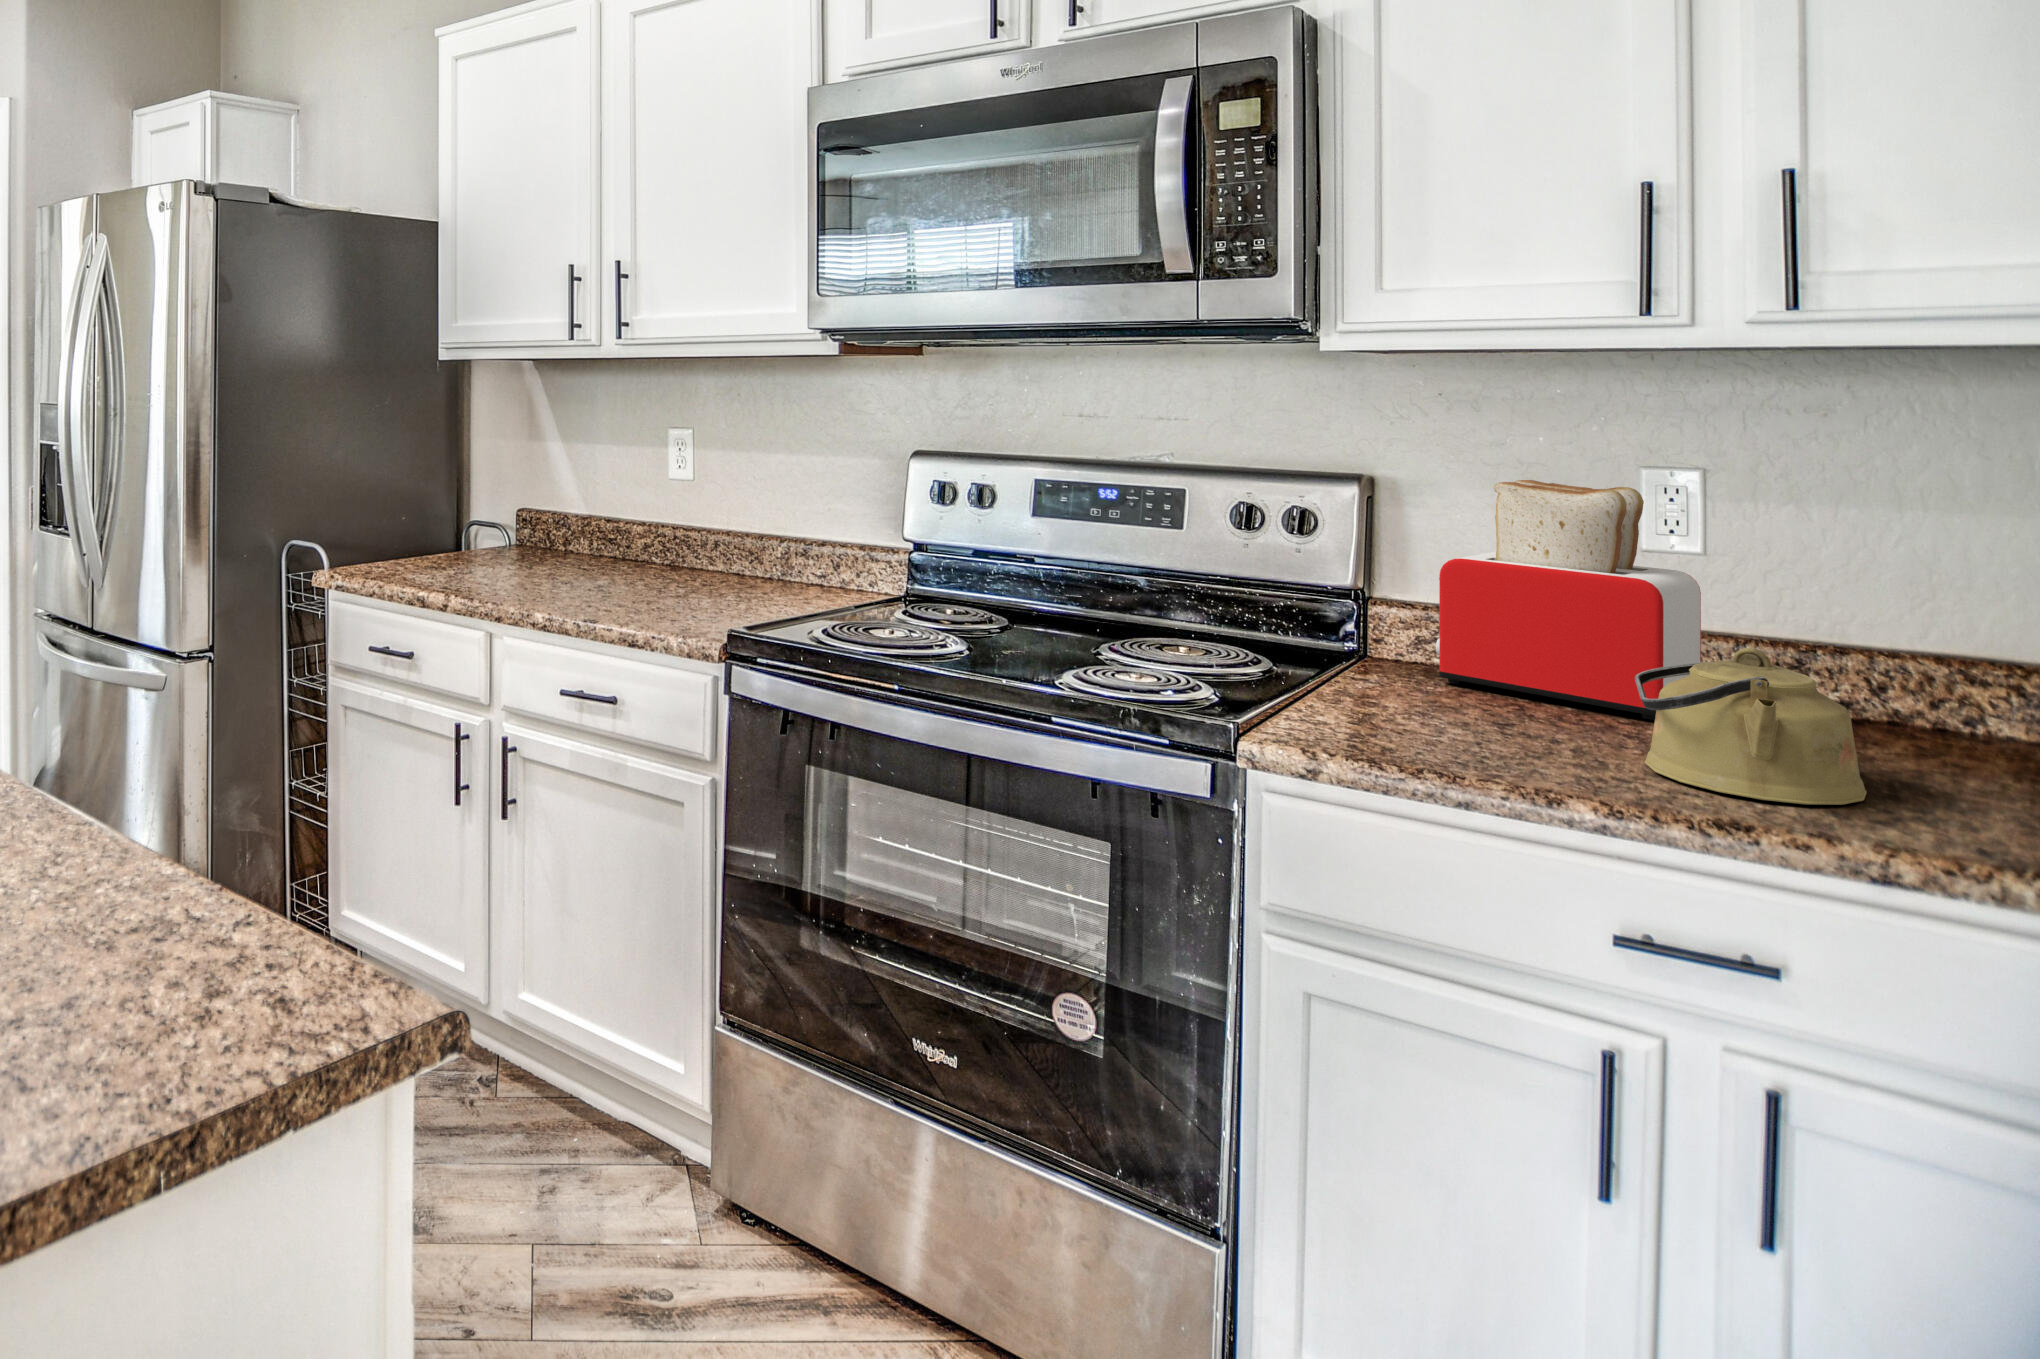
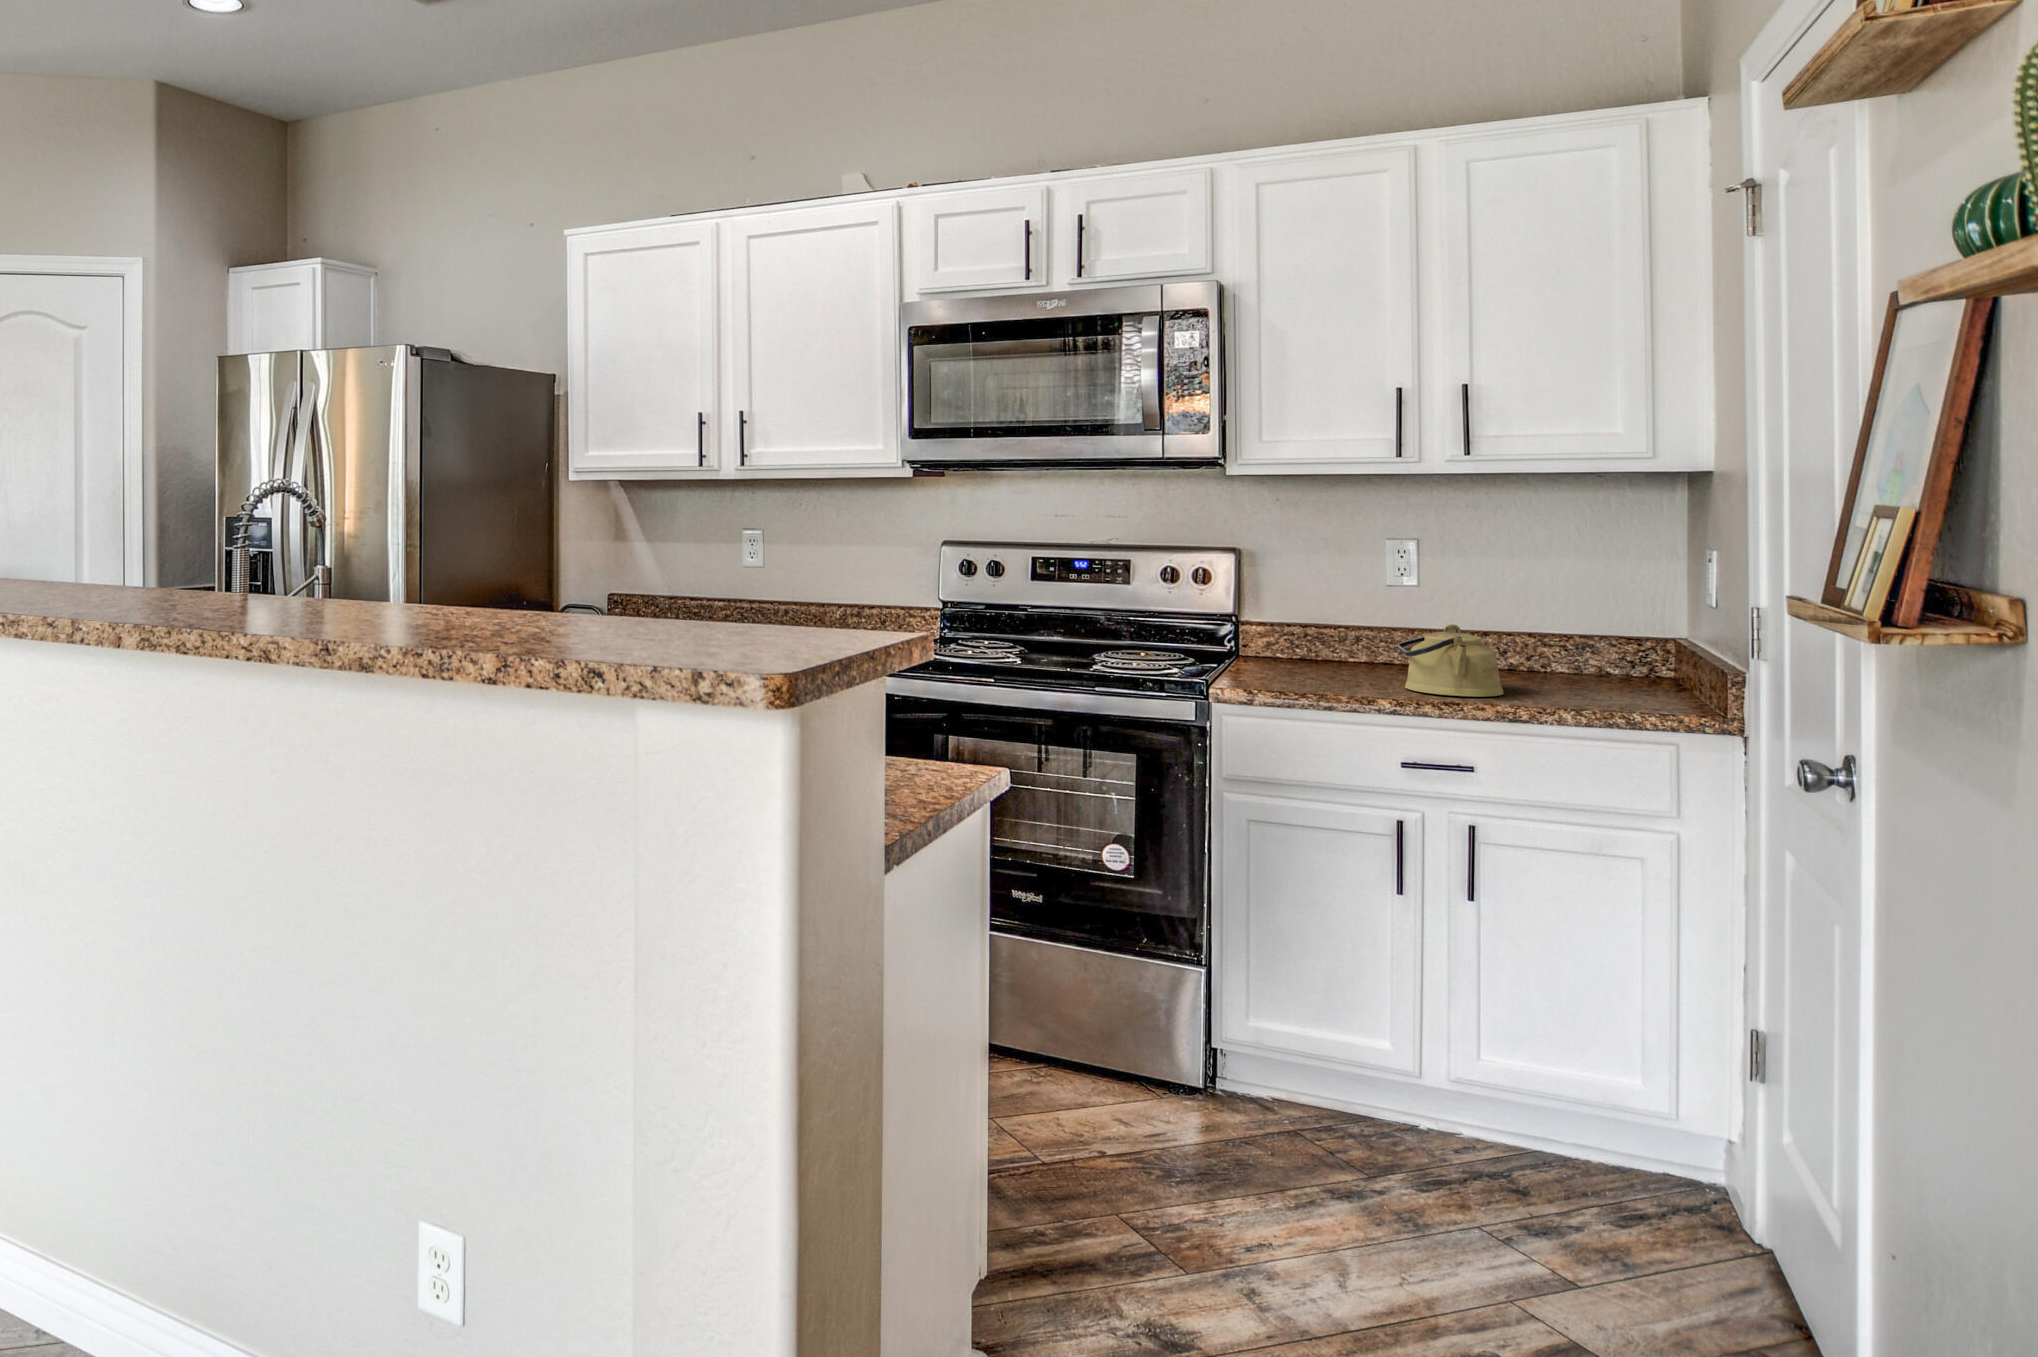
toaster: present [1436,480,1701,720] -> none [1283,546,1420,673]

